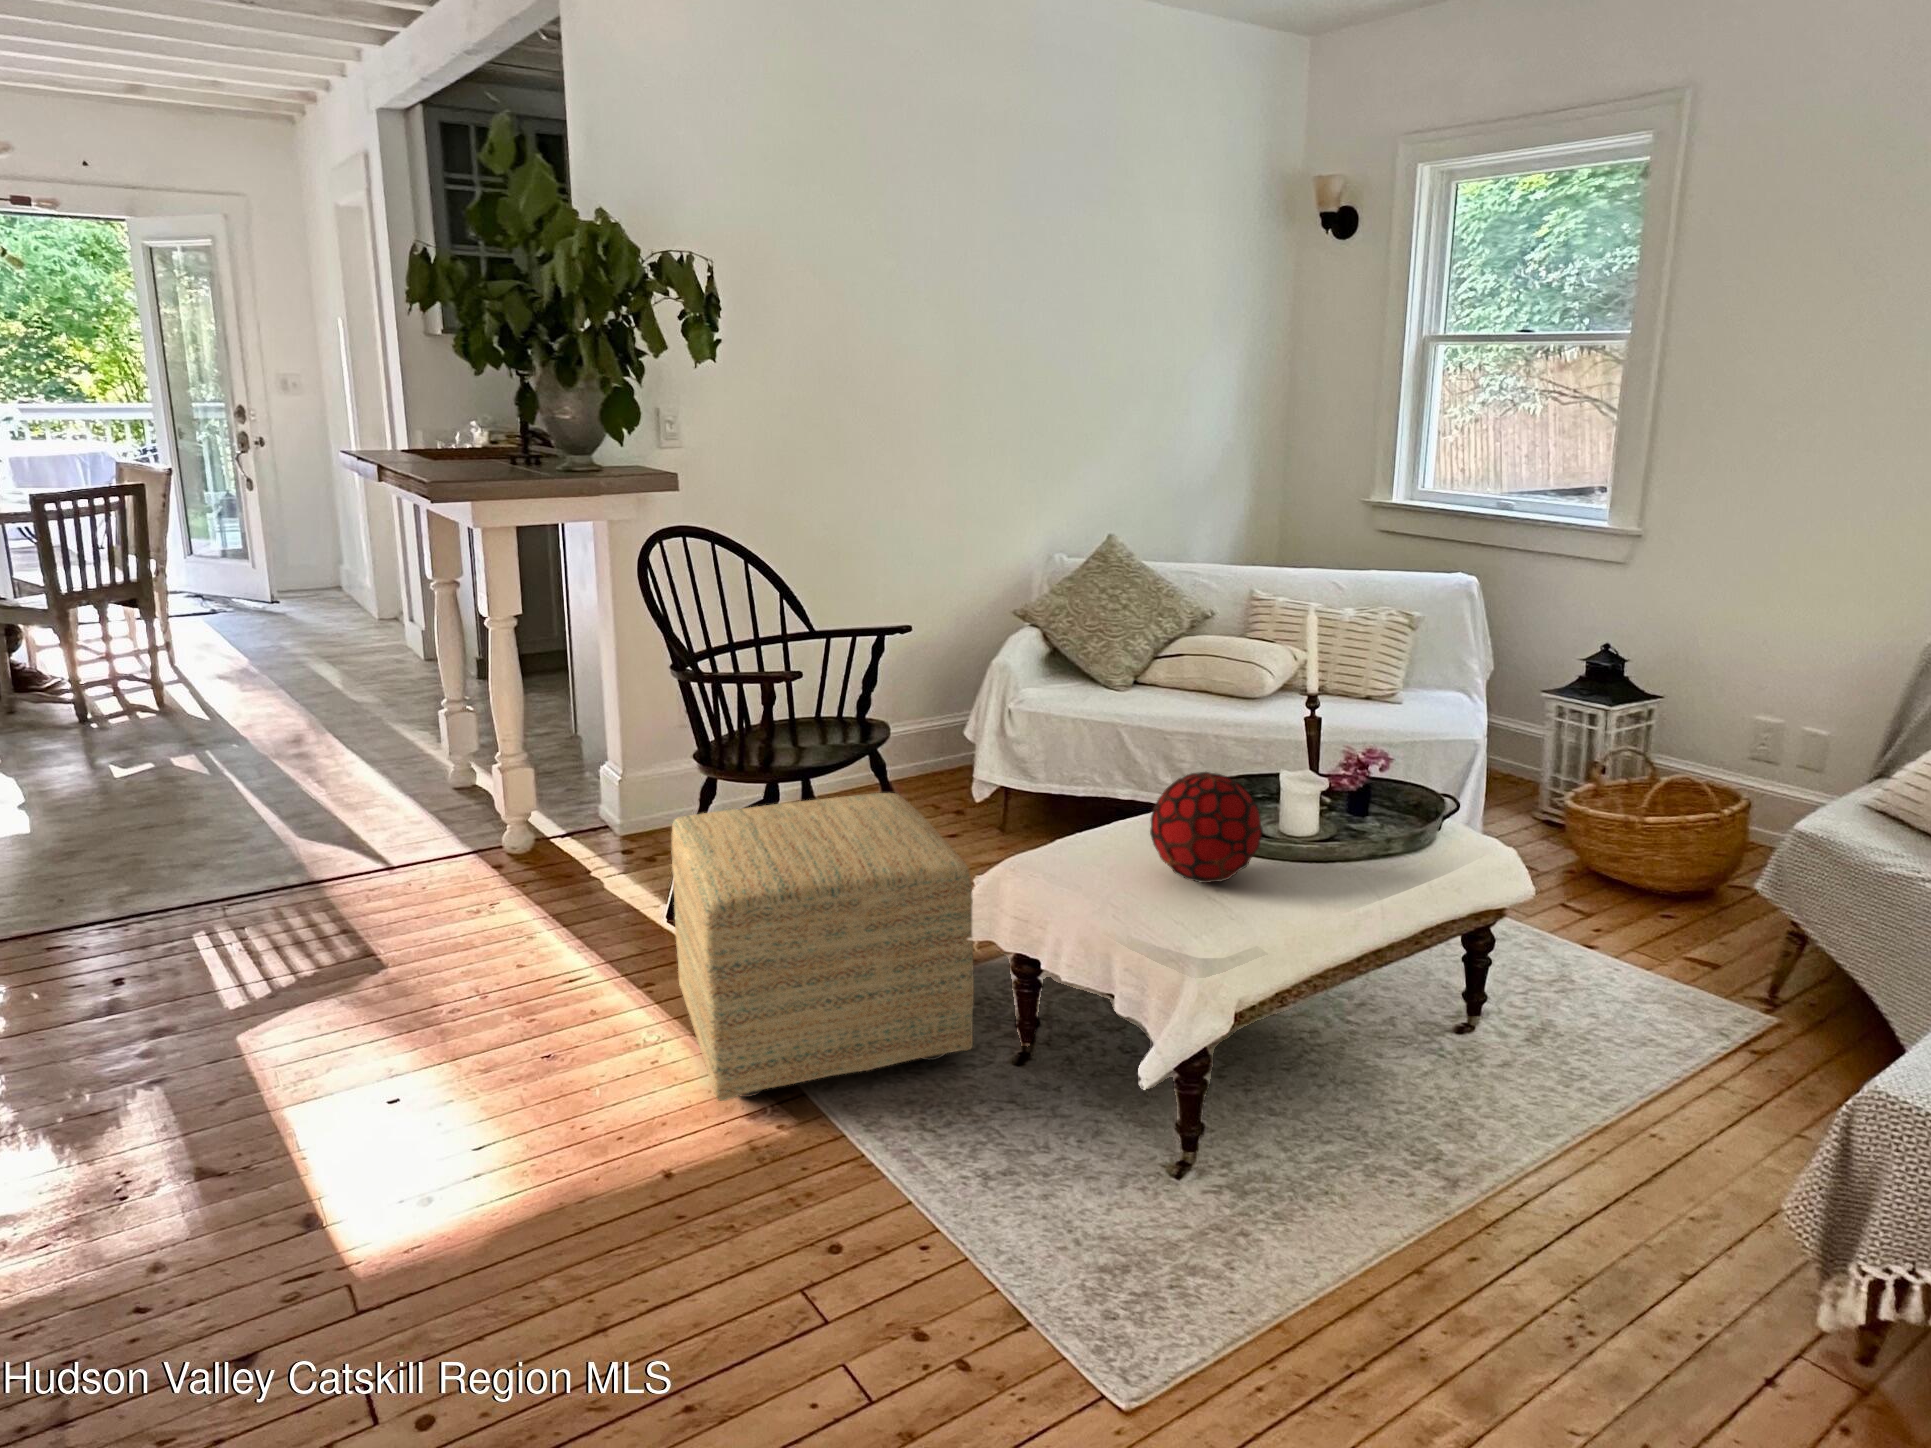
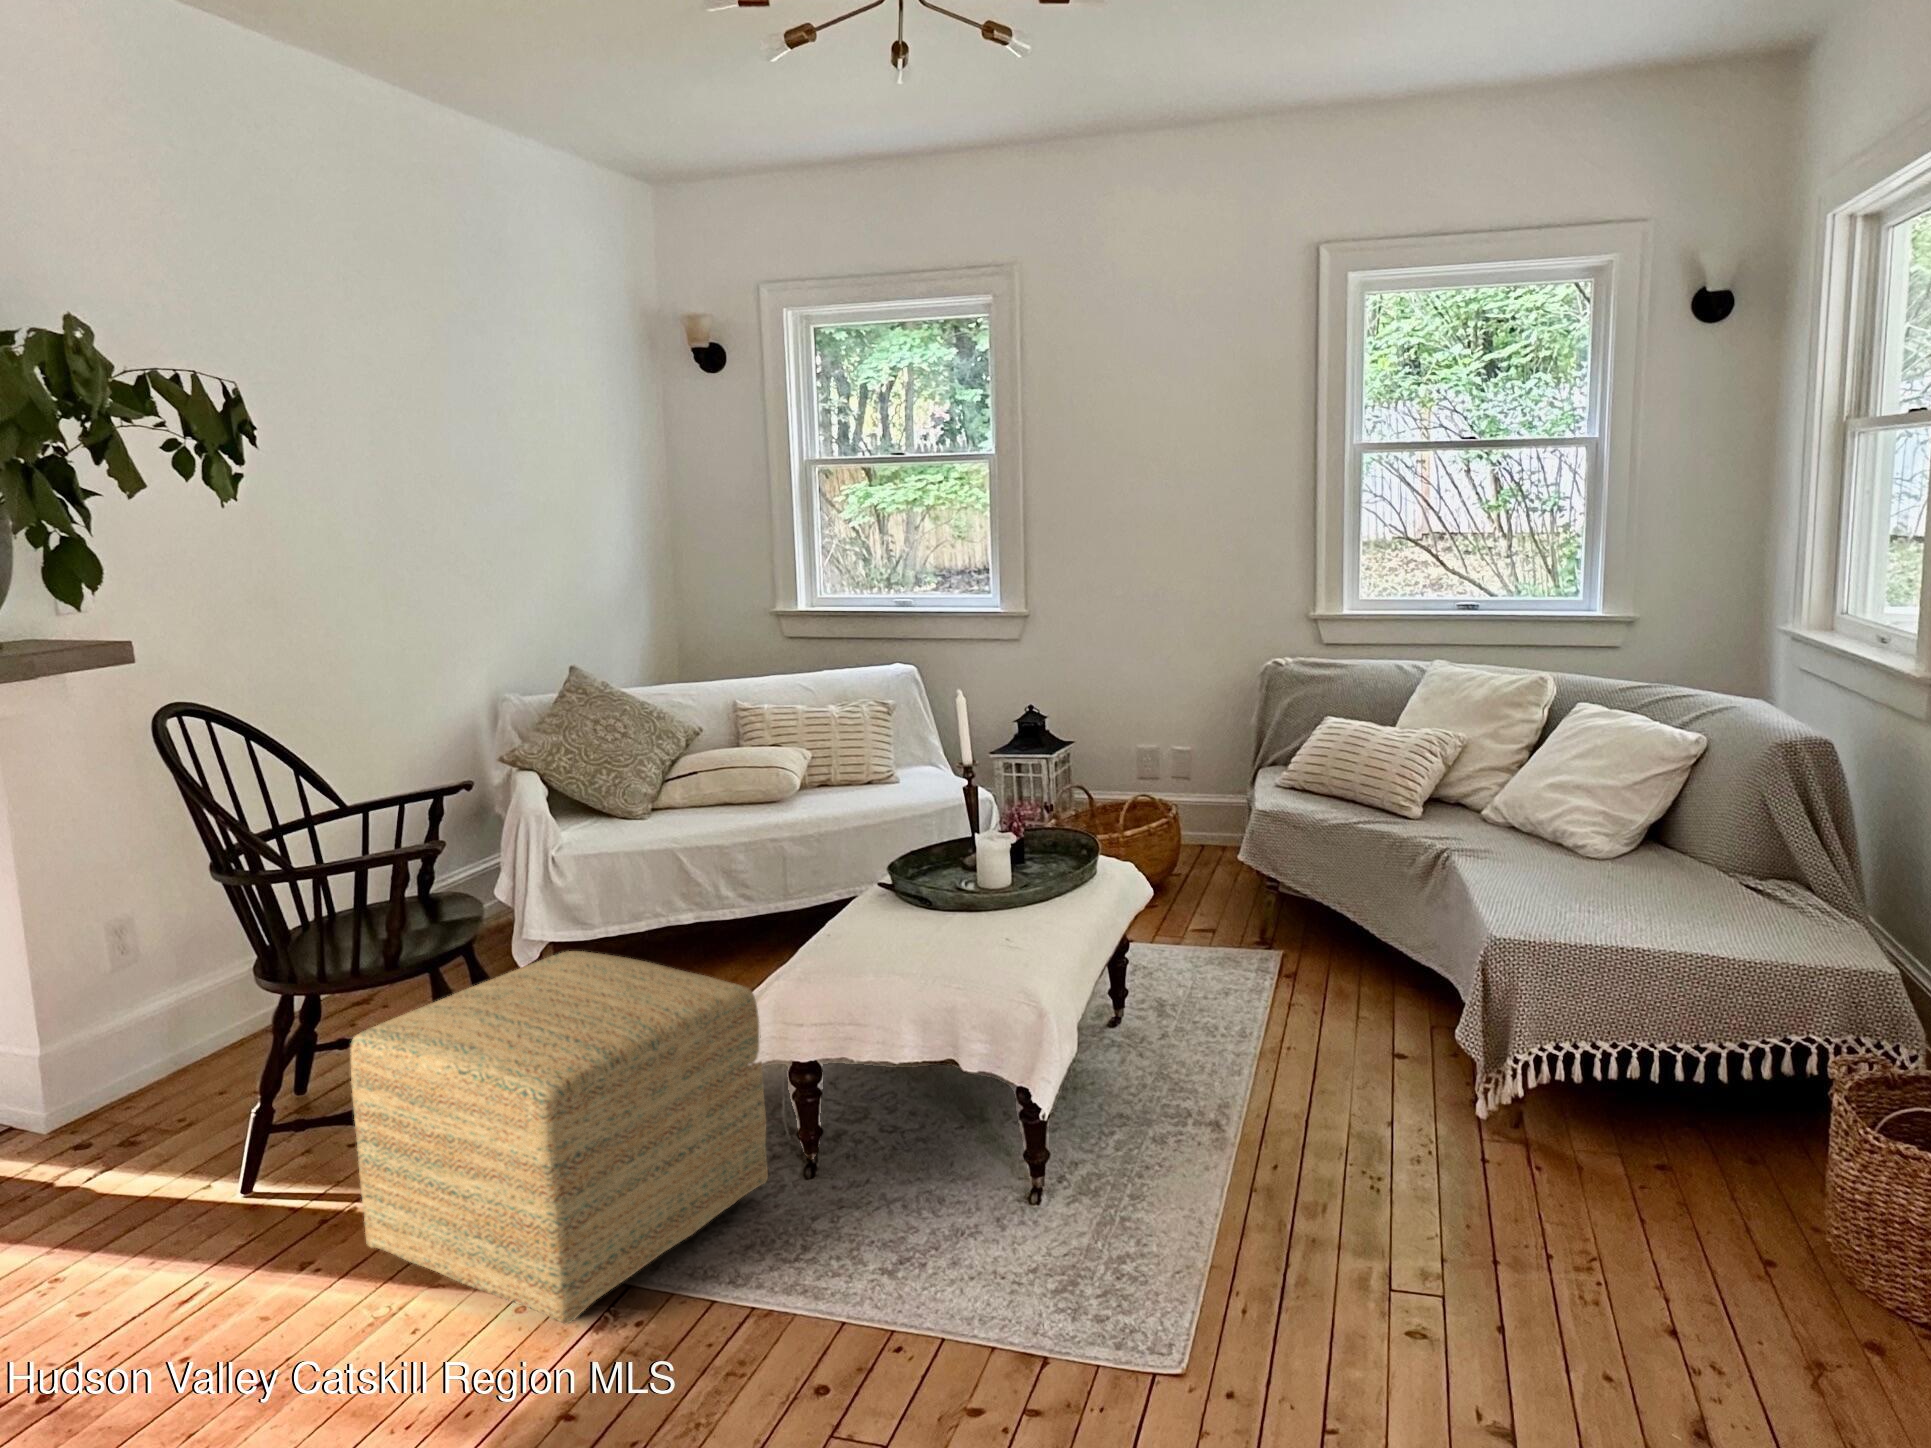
decorative orb: present [1150,772,1263,883] -> none [928,837,1028,938]

